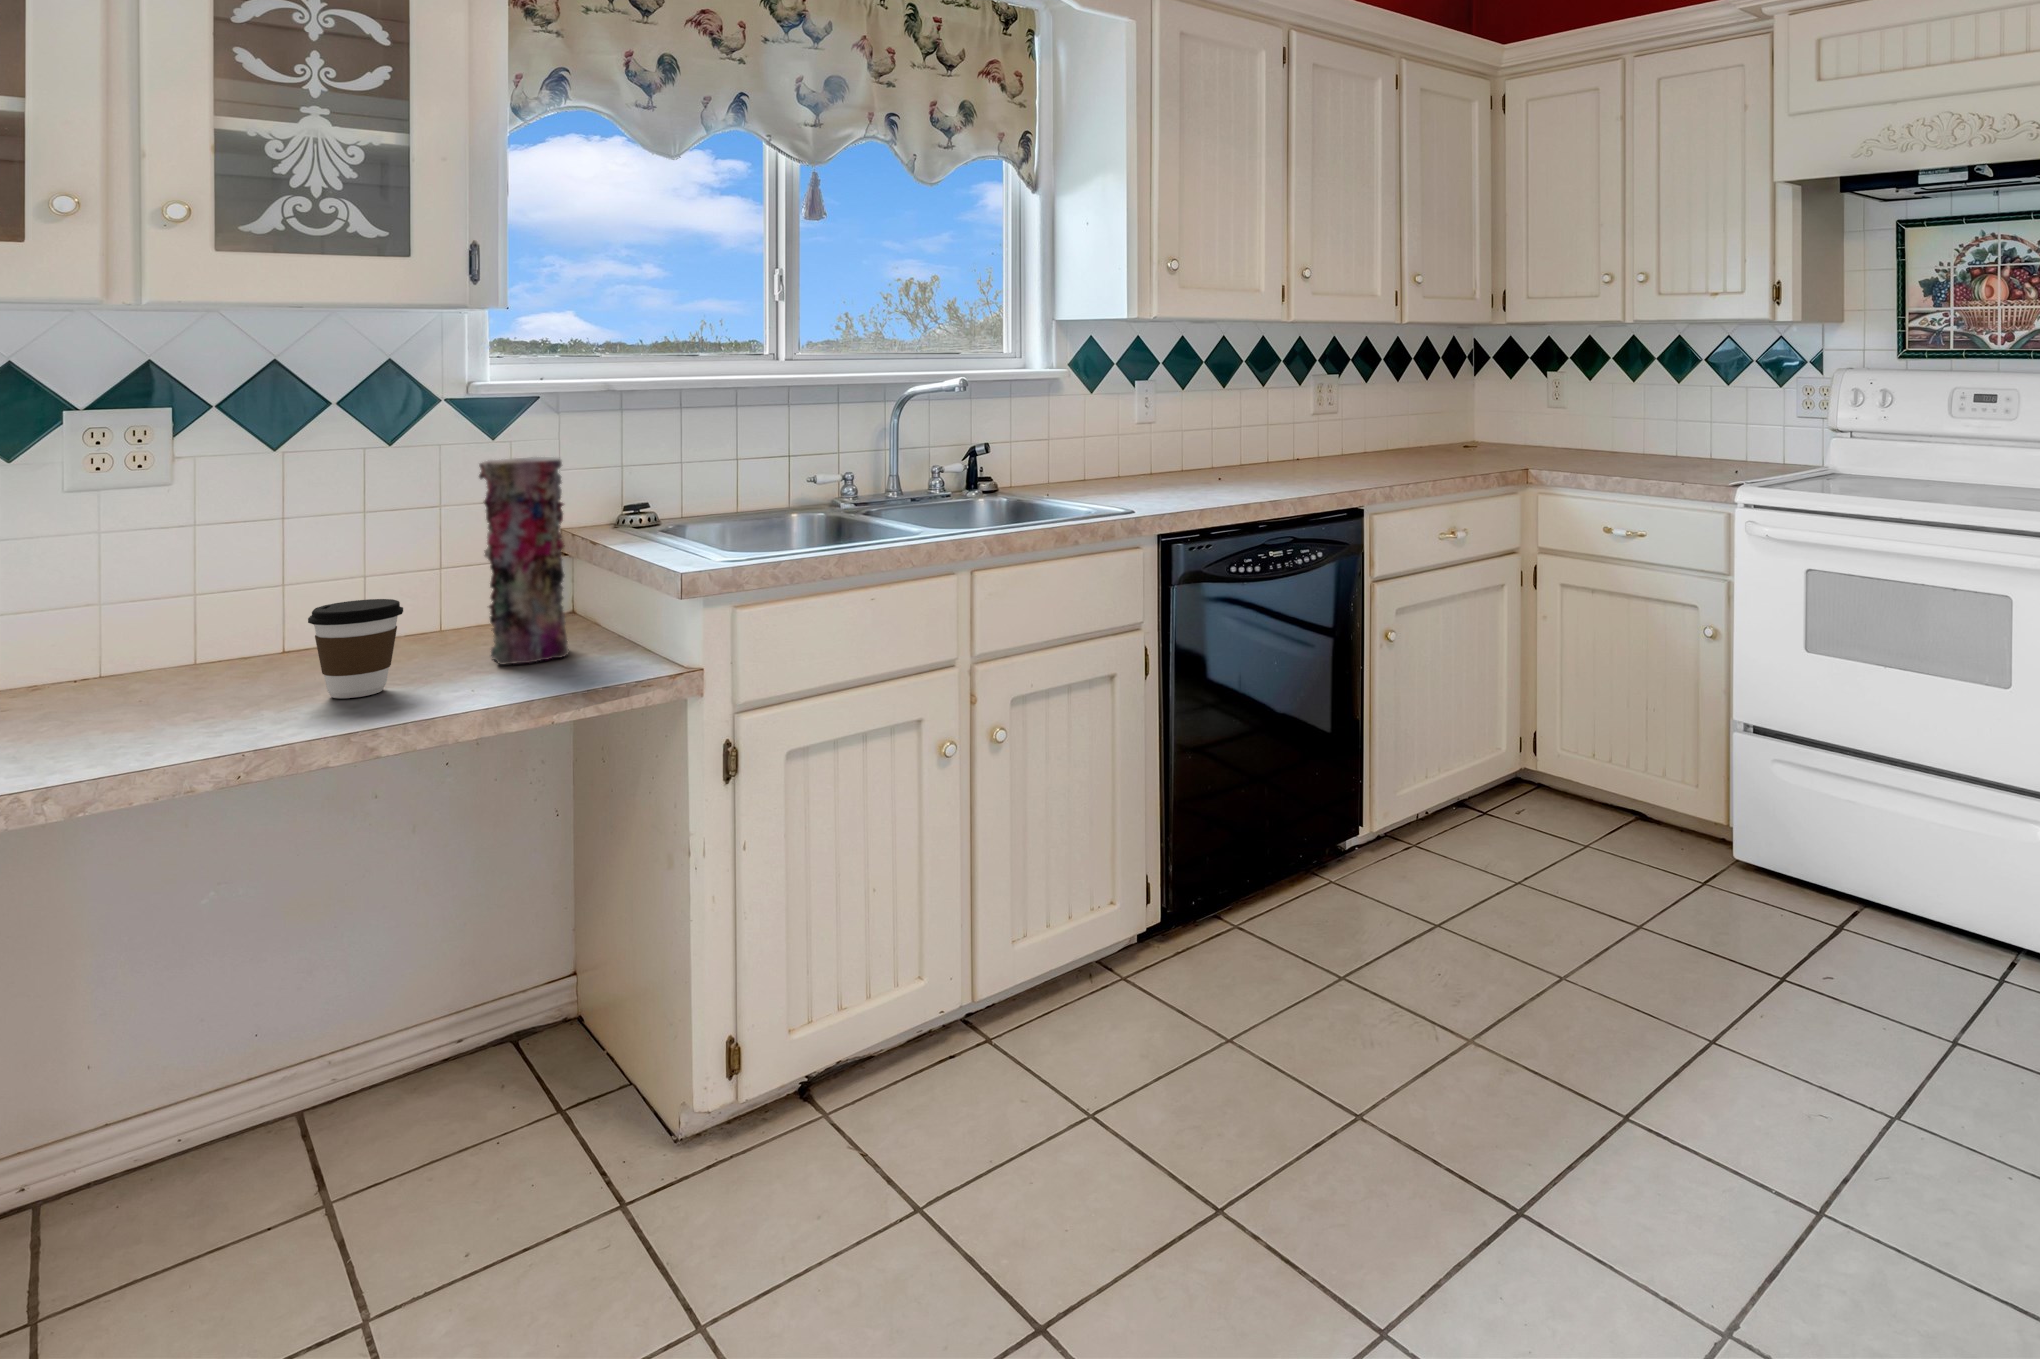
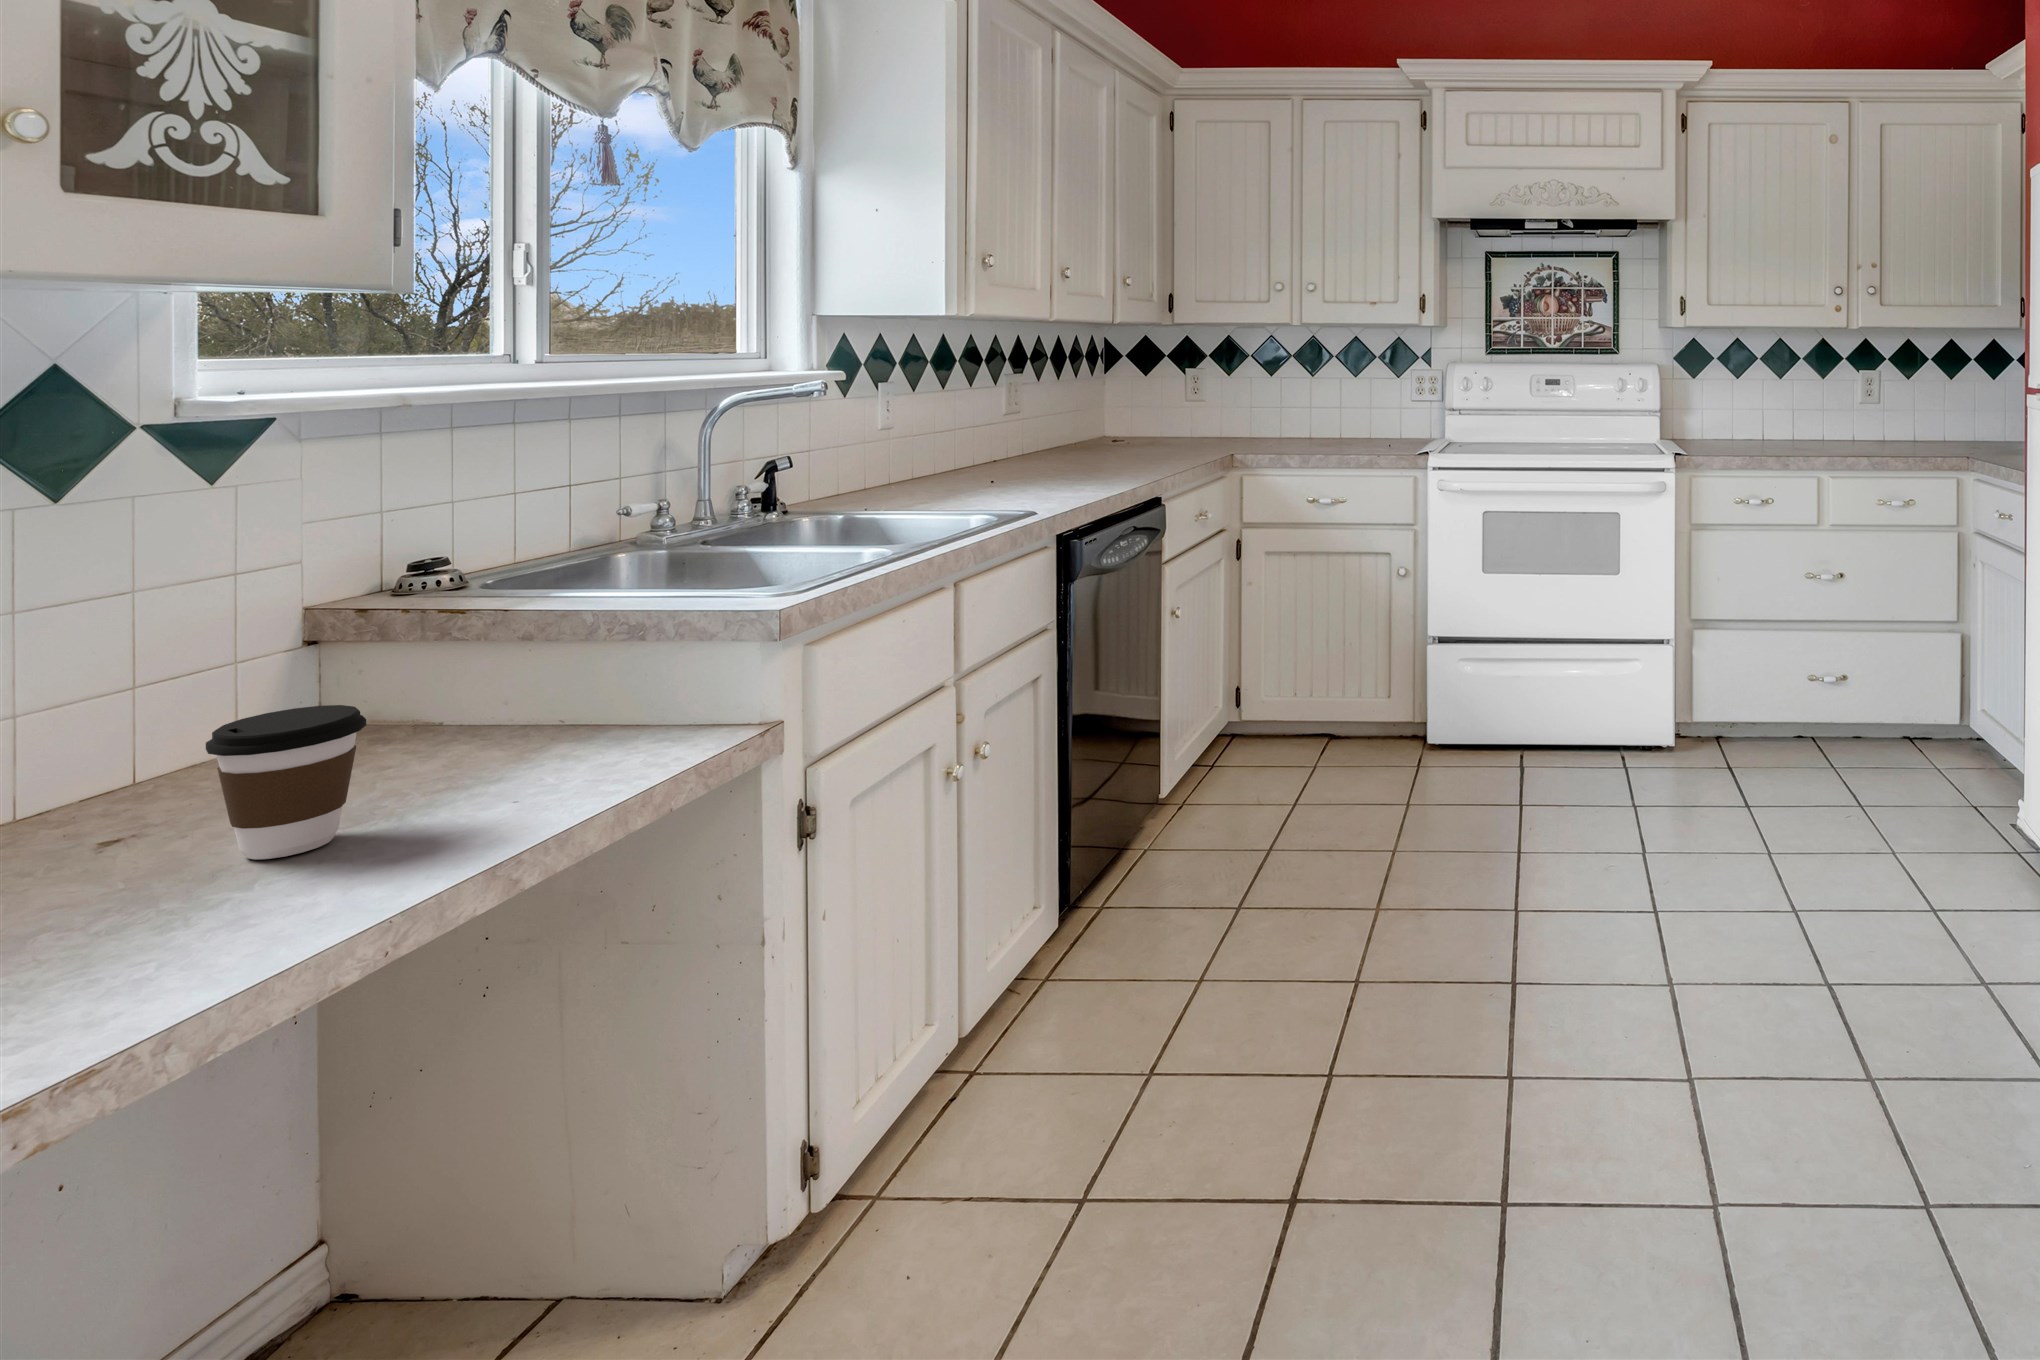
vase: present [479,457,569,664] -> none [355,491,515,777]

